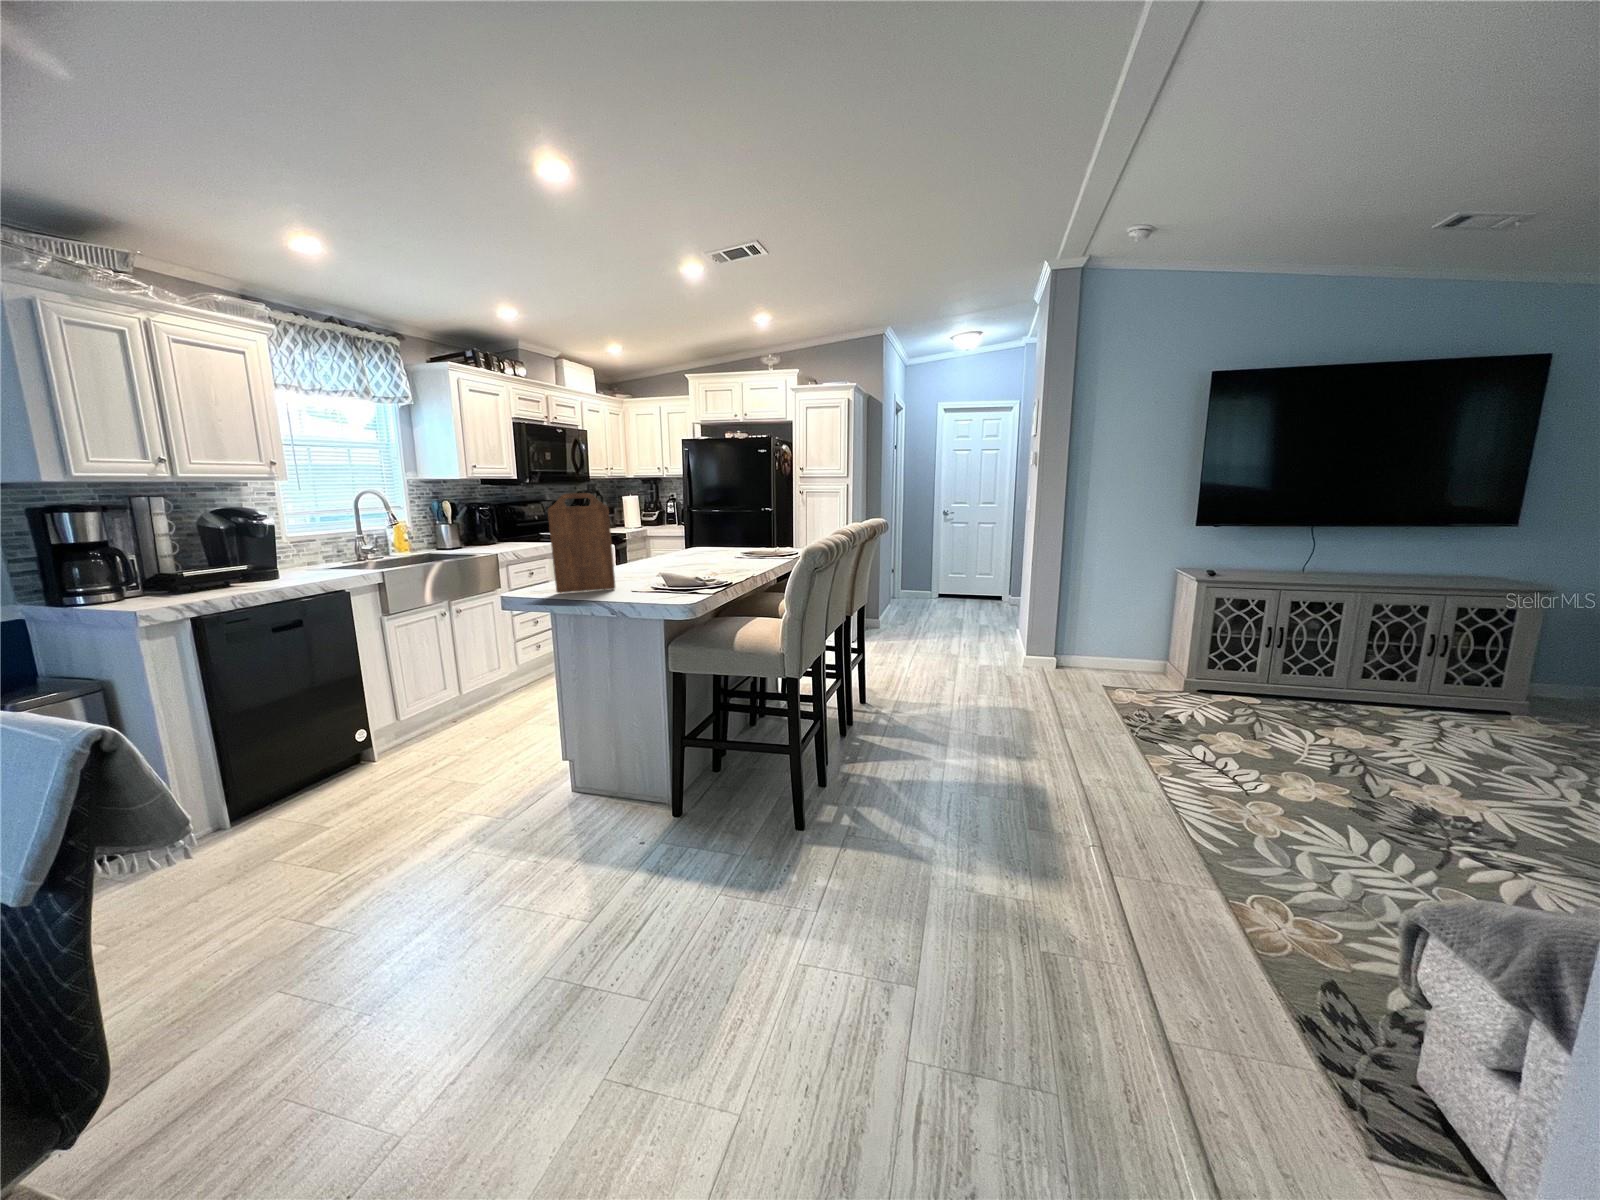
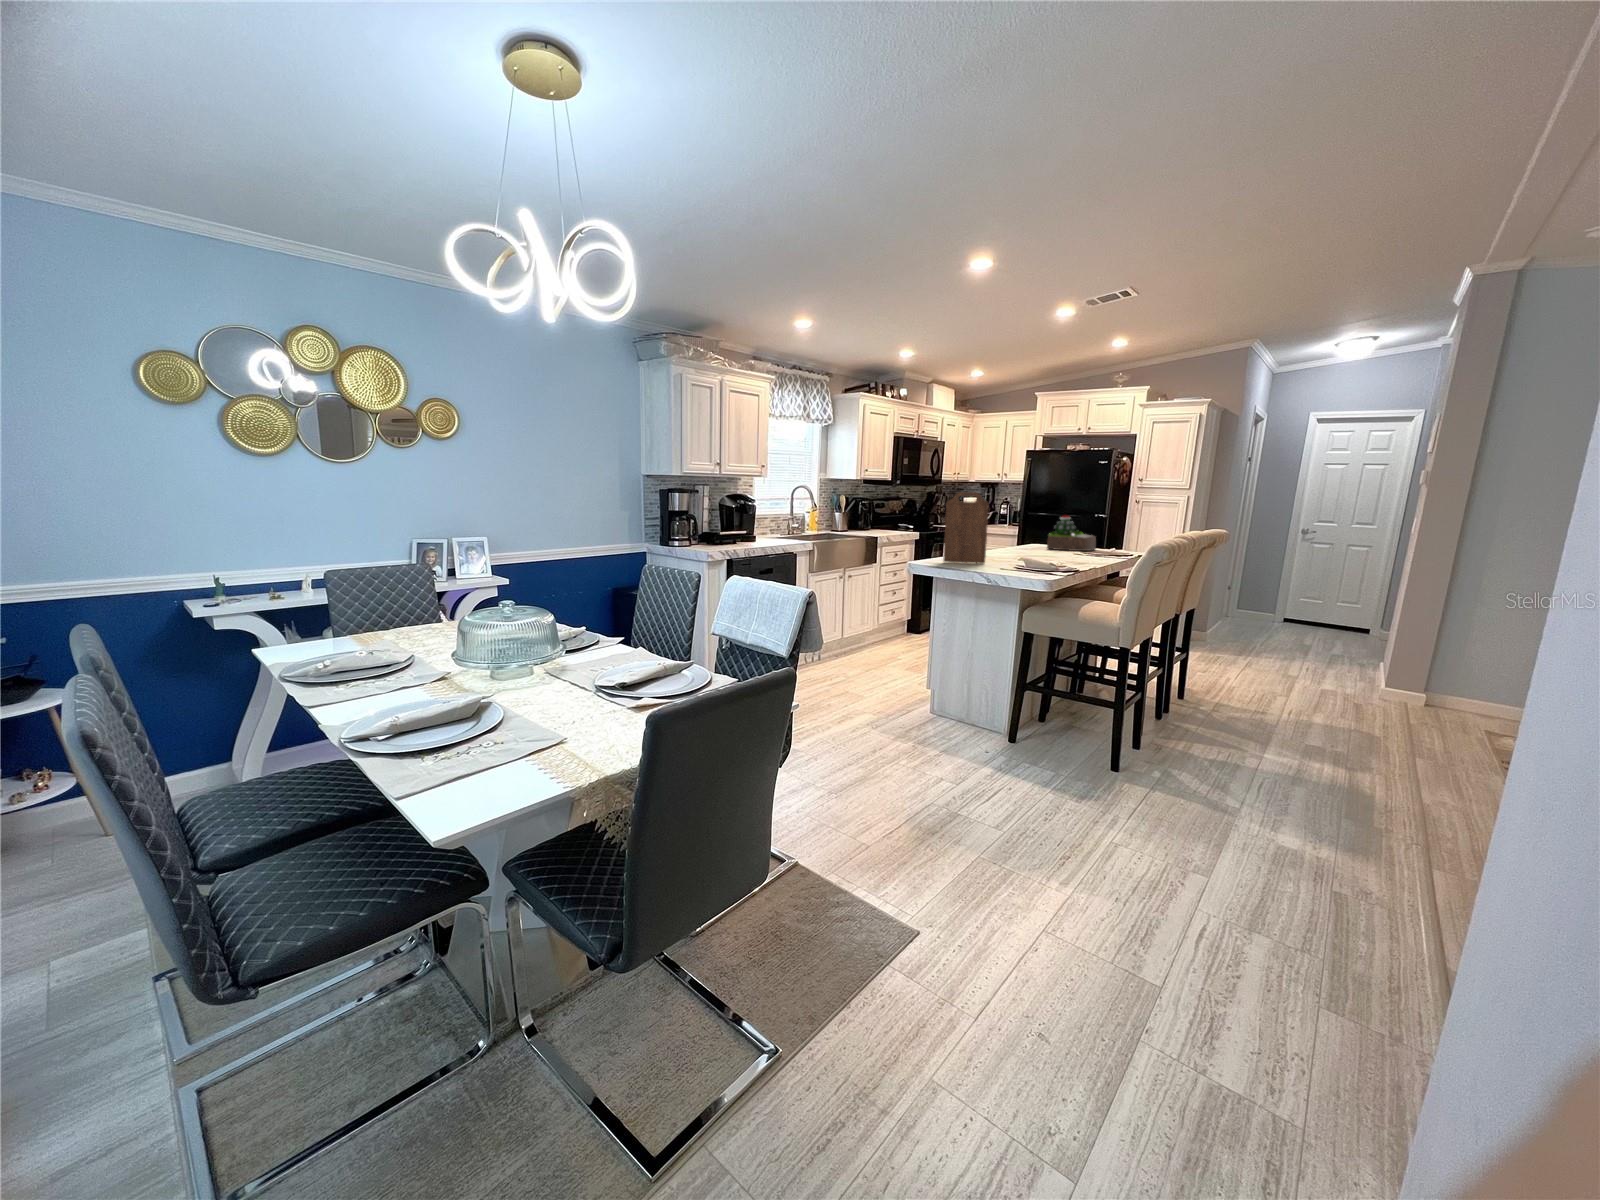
succulent plant: none [710,513,762,553] -> present [1047,515,1096,551]

